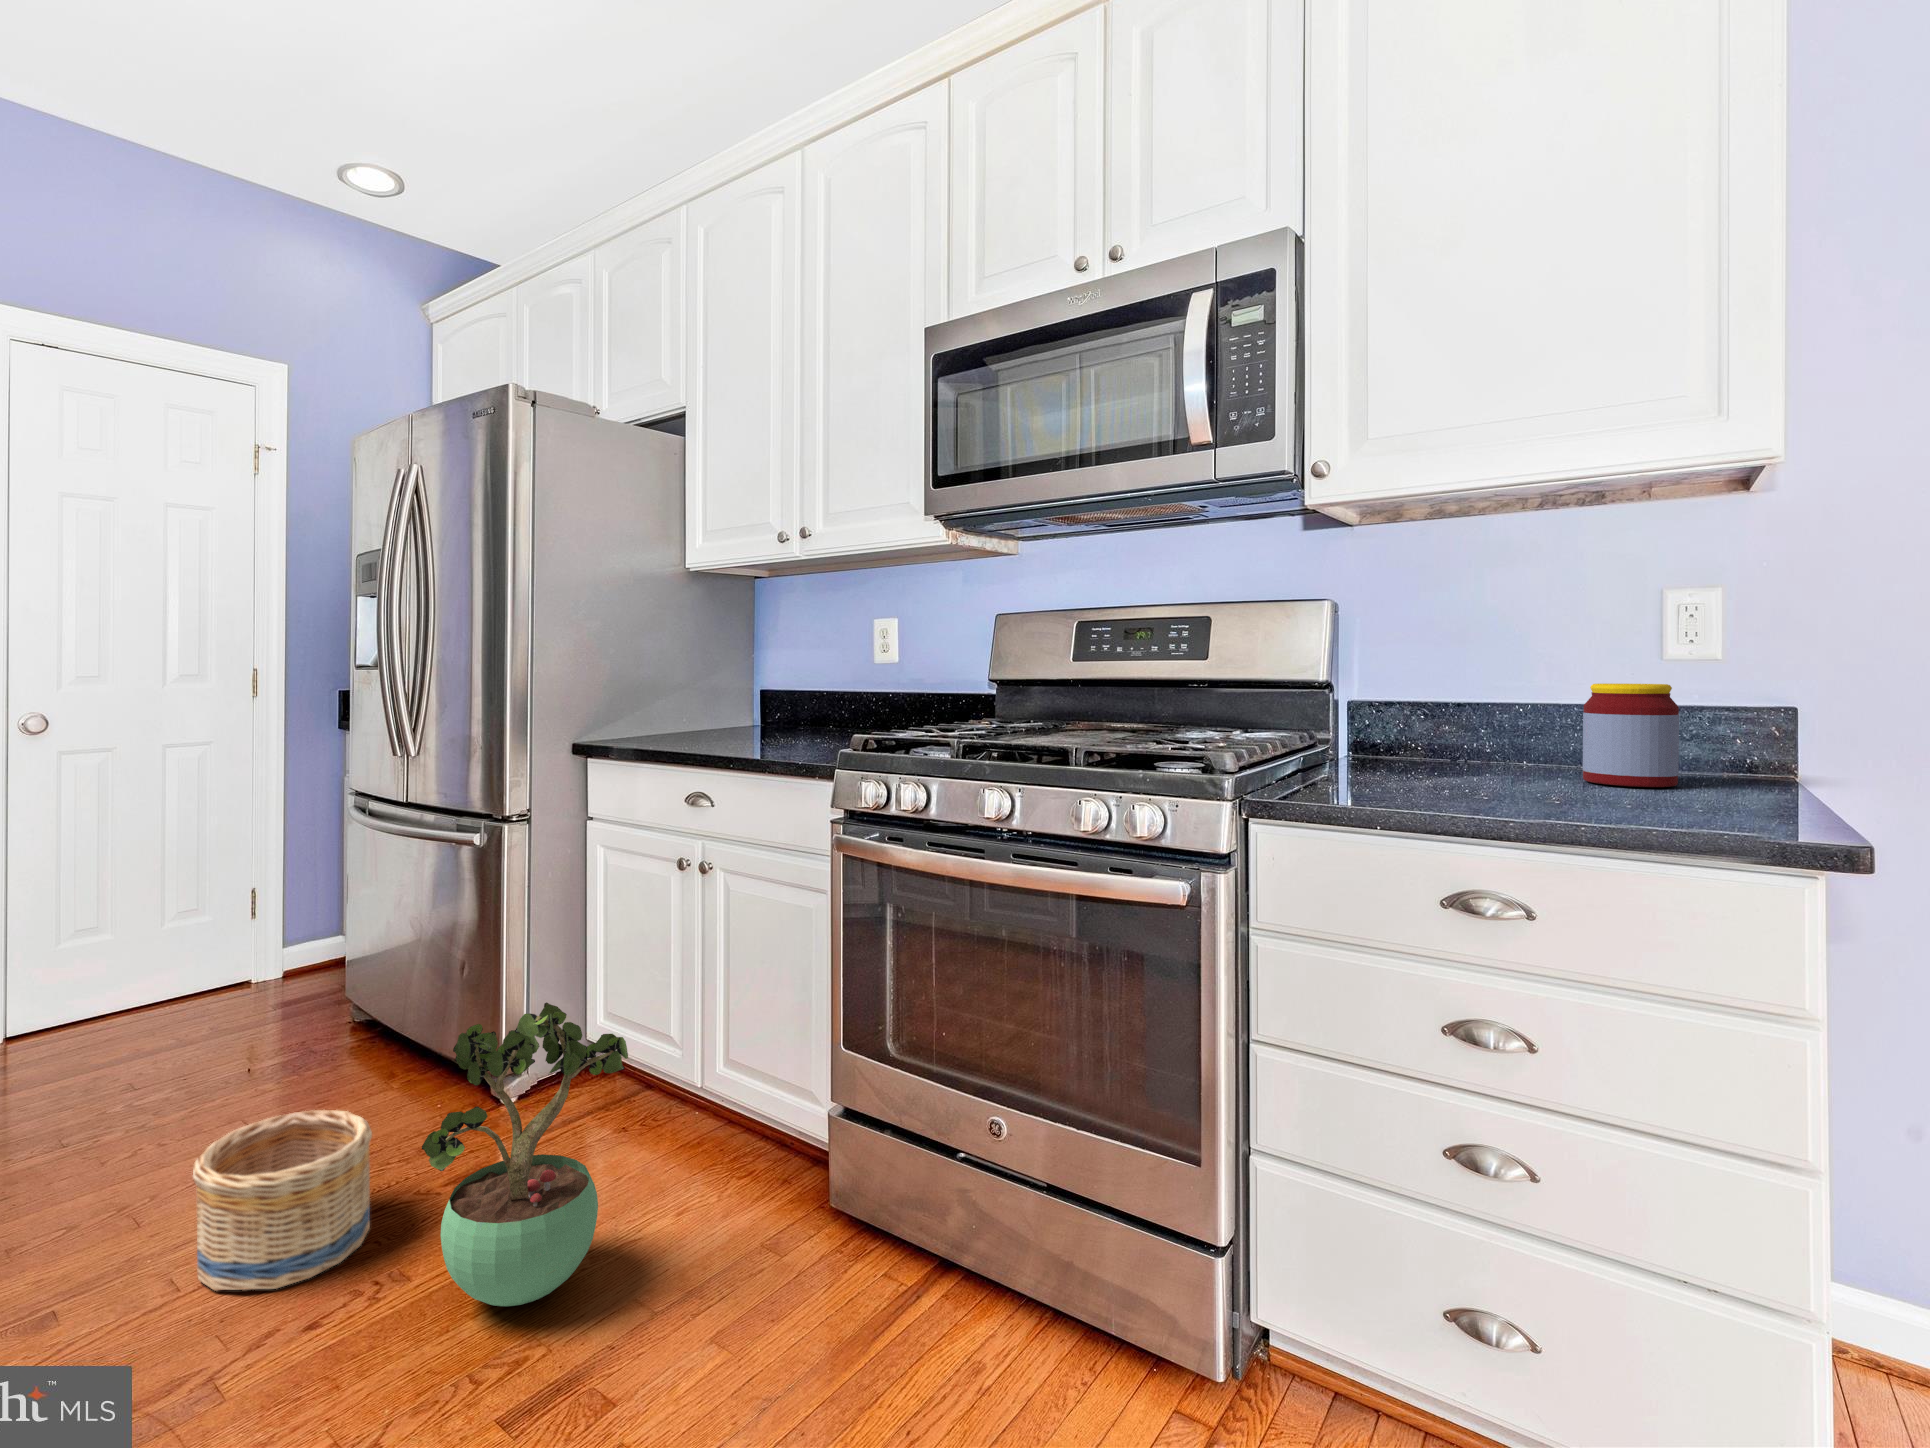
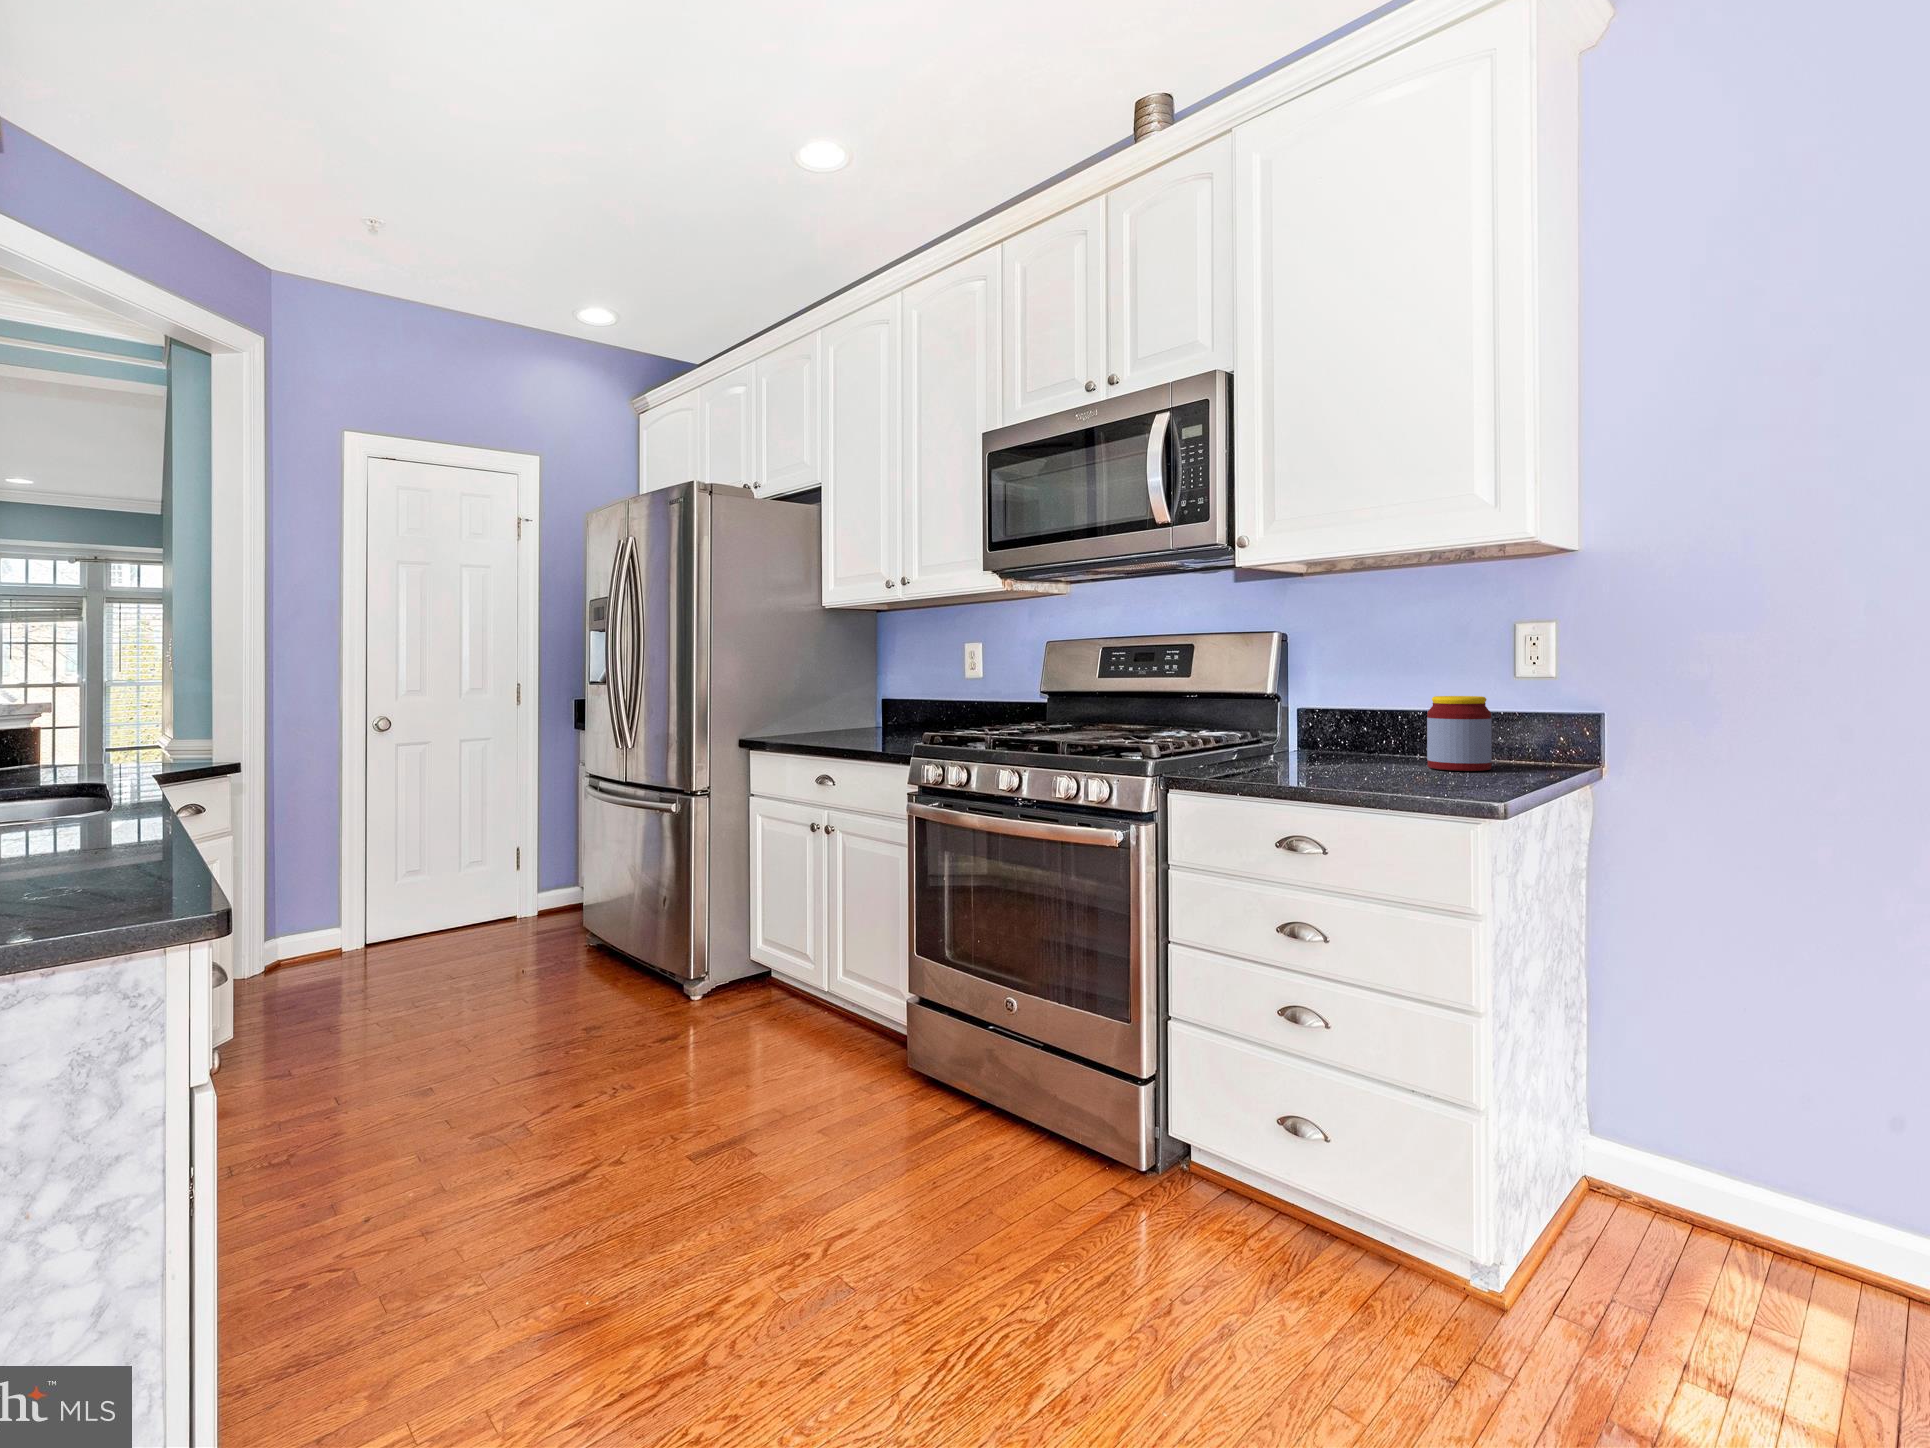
potted plant: present [422,1002,628,1306] -> none [640,908,768,1103]
basket: present [193,1110,372,1291] -> none [503,982,608,1086]

